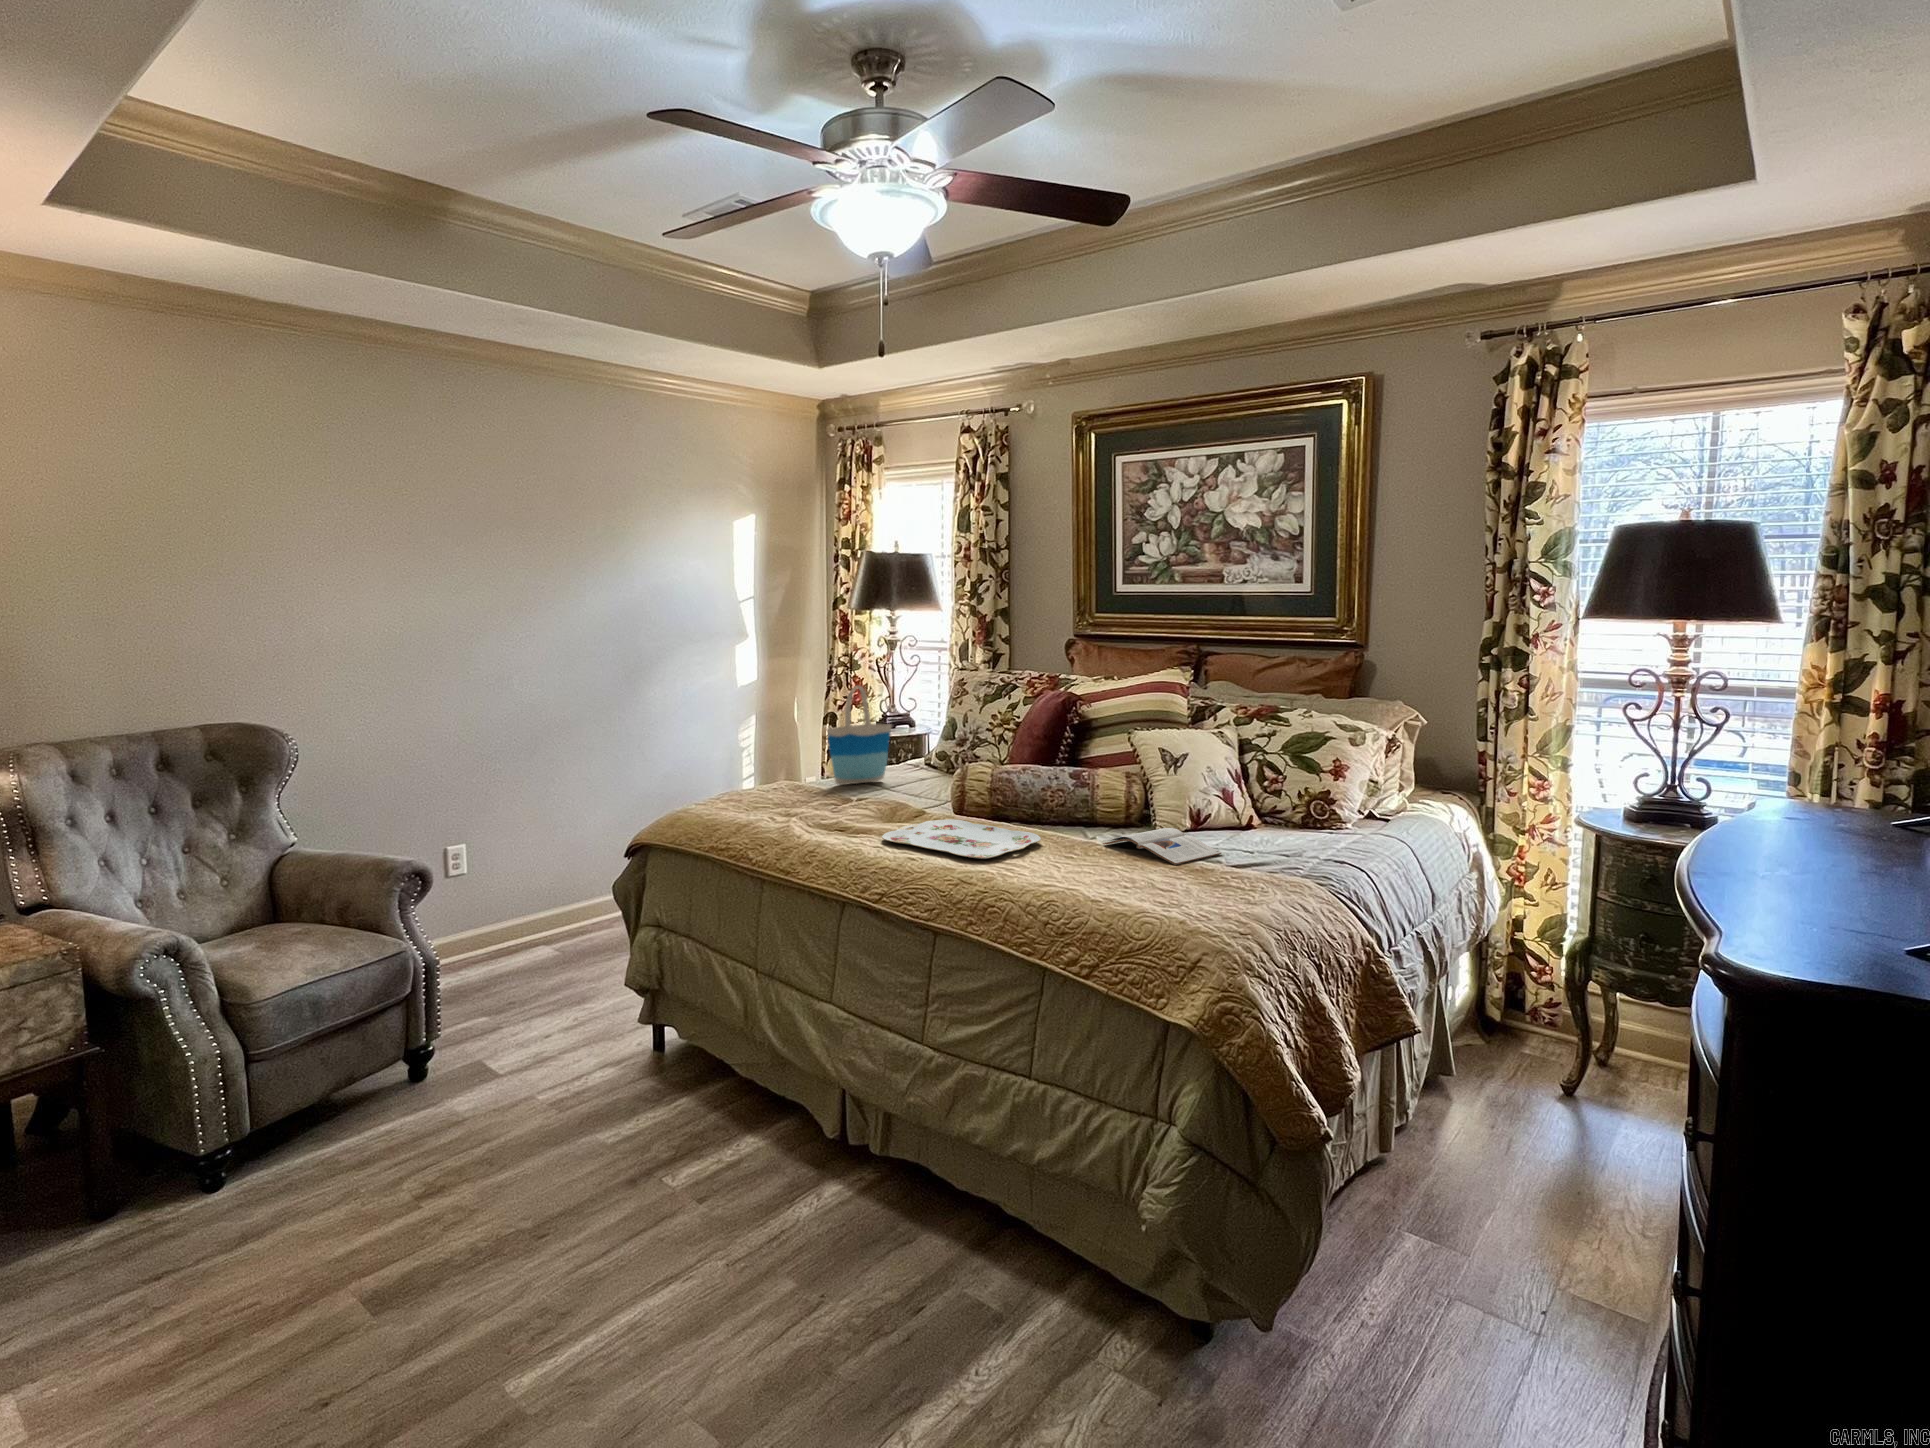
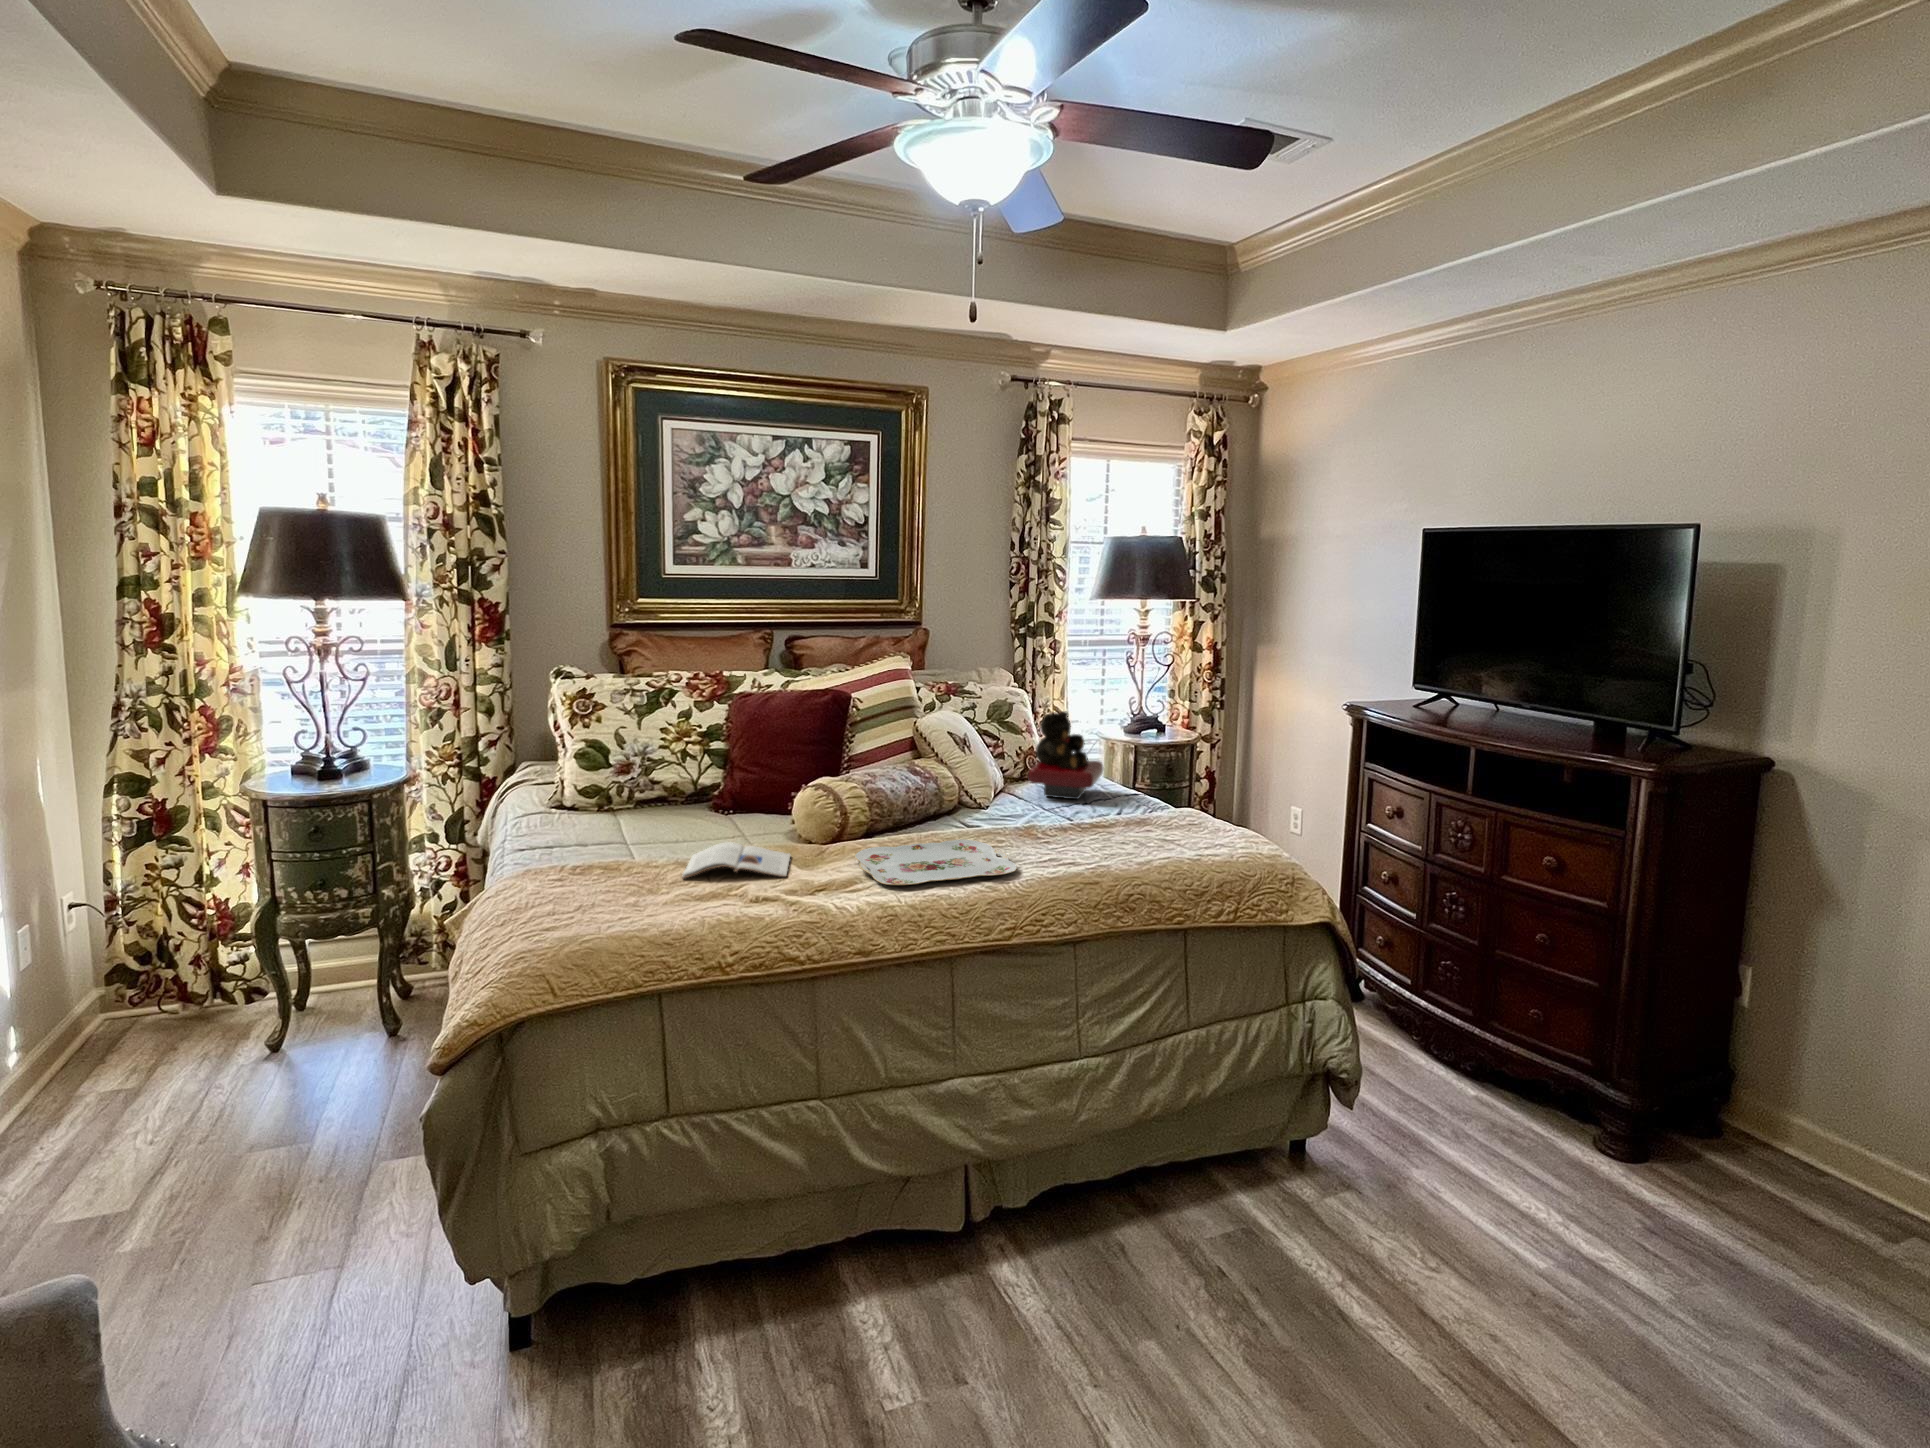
tote bag: present [828,686,891,785] -> none [577,716,619,852]
teddy bear: none [1240,737,1355,846] -> present [1029,711,1103,799]
magazine: present [1103,828,1221,865] -> present [682,842,790,879]

